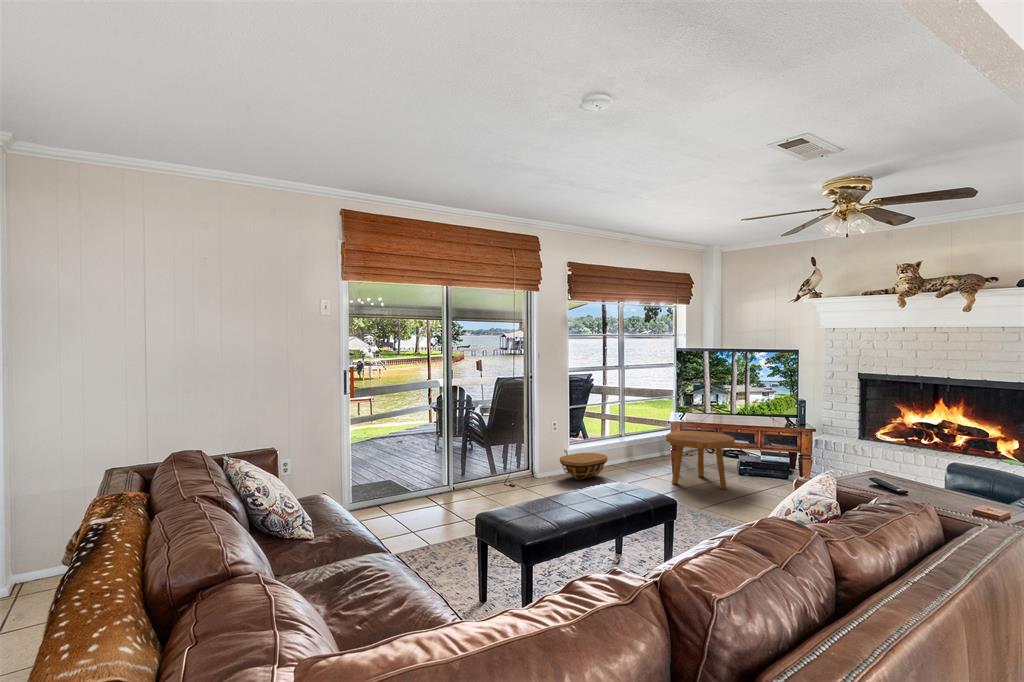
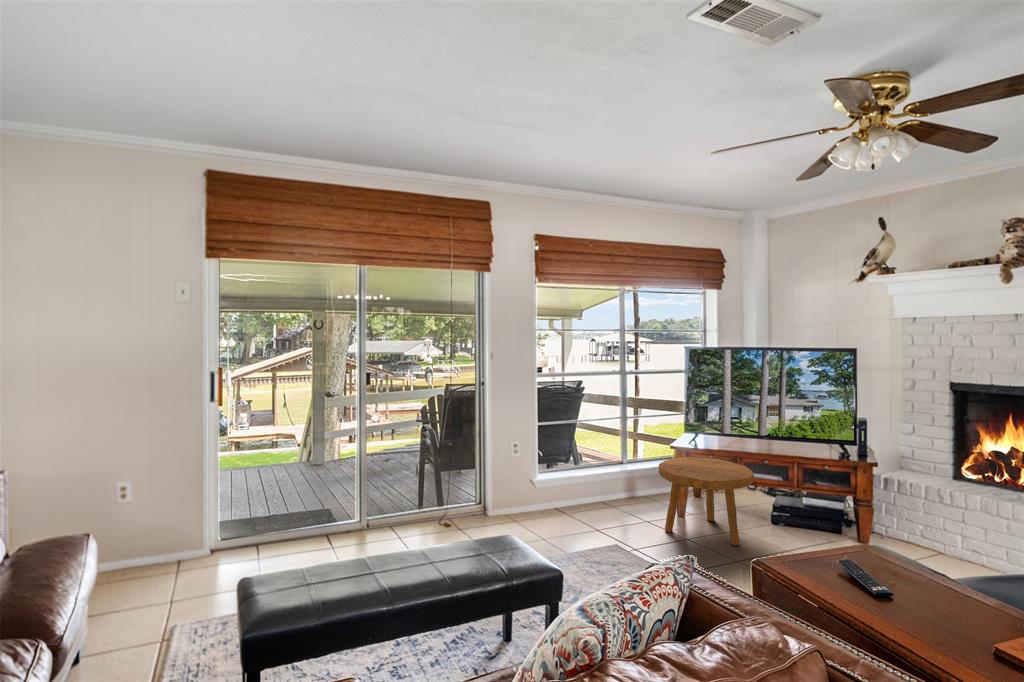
basket: present [560,453,607,480] -> none [518,480,583,517]

